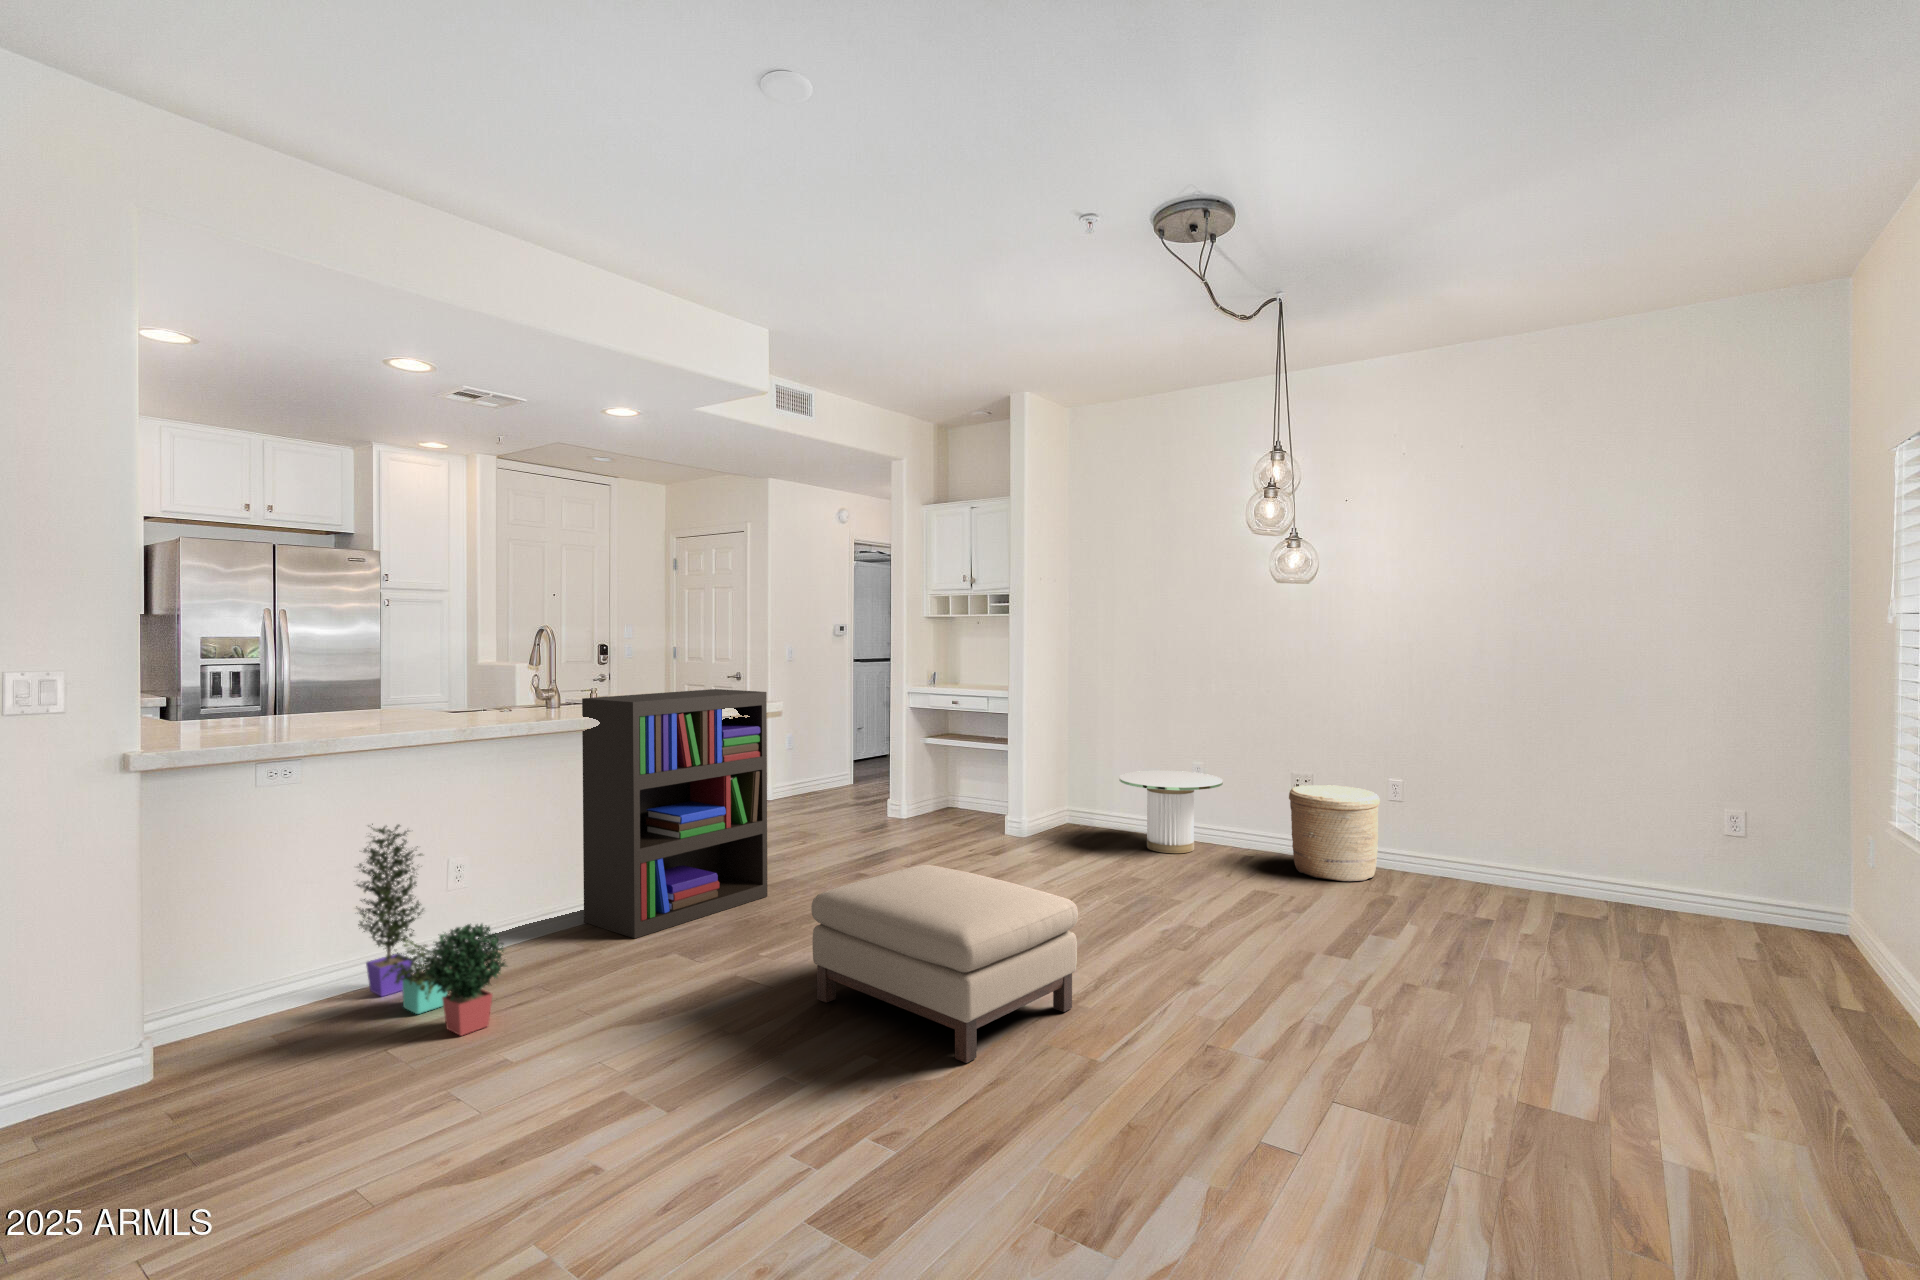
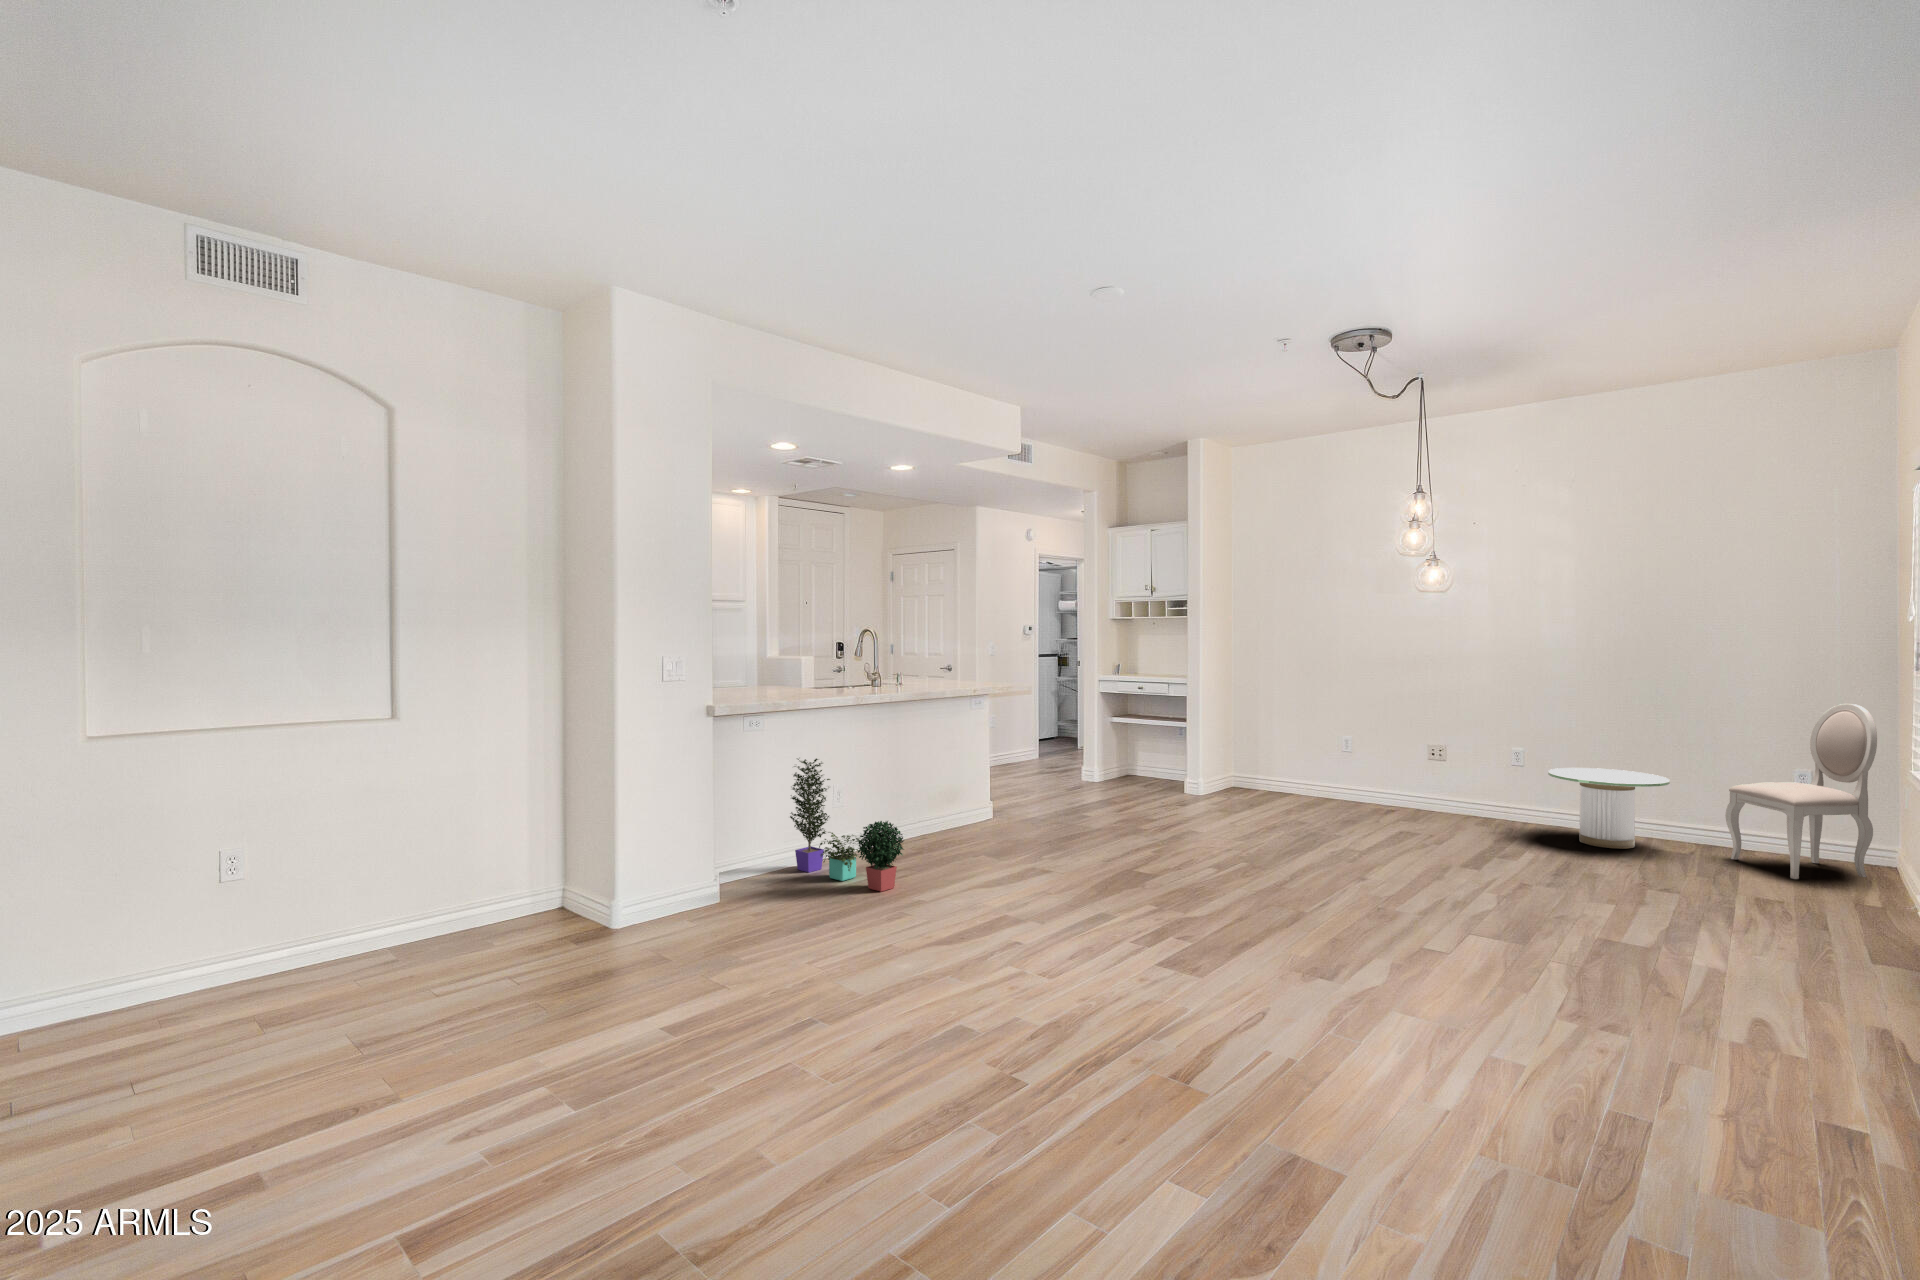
bookshelf: present [582,689,768,938] -> none [903,673,1025,848]
dining chair: none [1645,727,1834,958] -> present [1725,704,1877,879]
side table: present [1119,771,1223,853] -> present [1548,768,1670,849]
woven basket: present [1289,785,1380,881] -> none [1428,754,1505,828]
ottoman: present [811,865,1078,1063] -> none [1098,796,1289,913]

